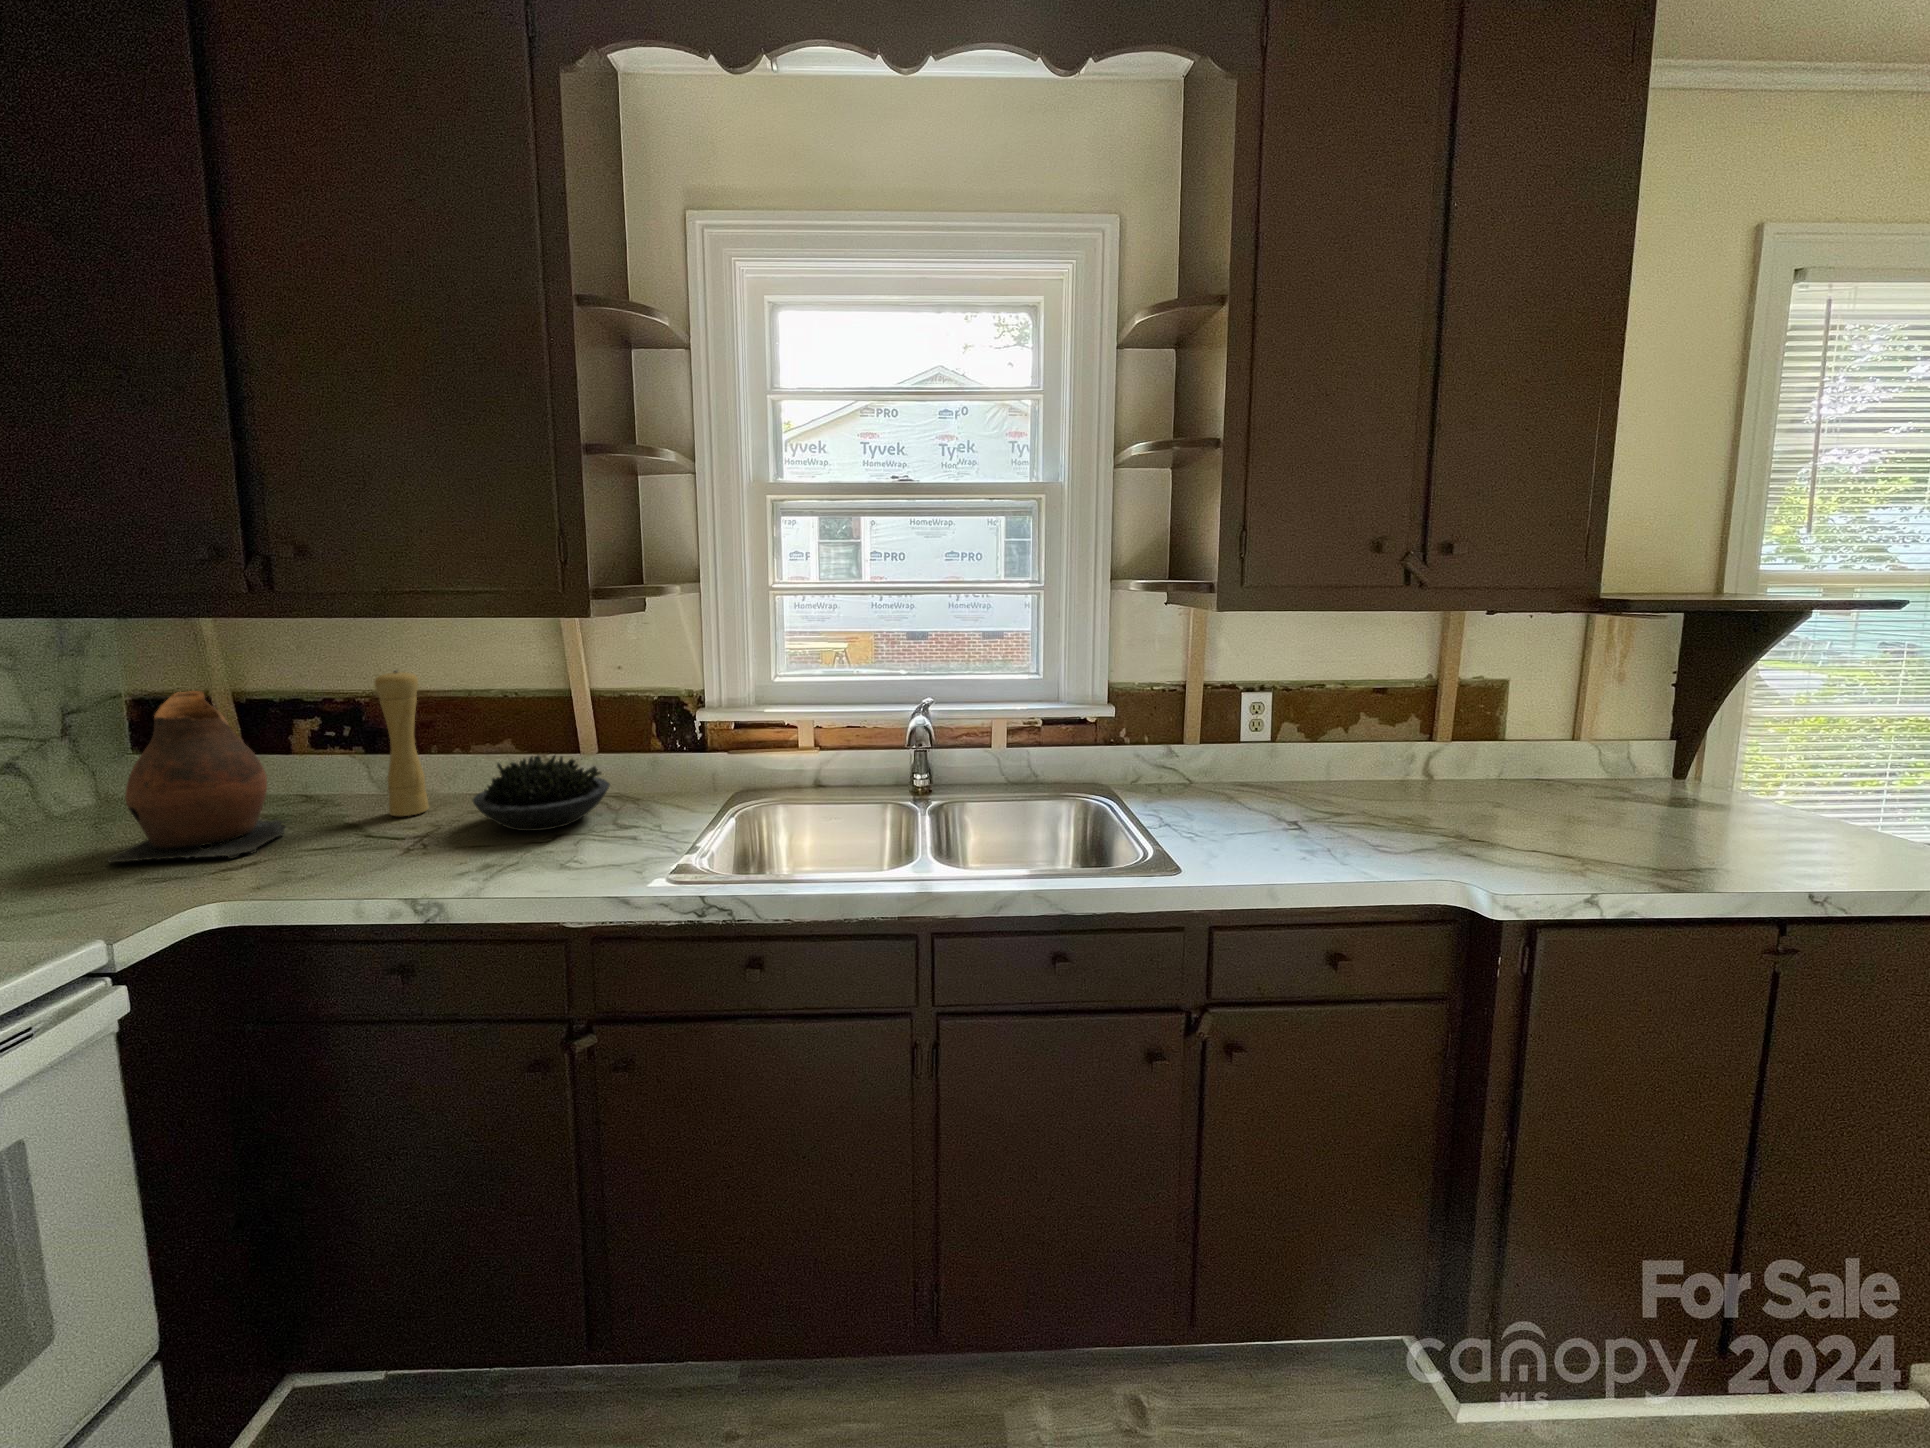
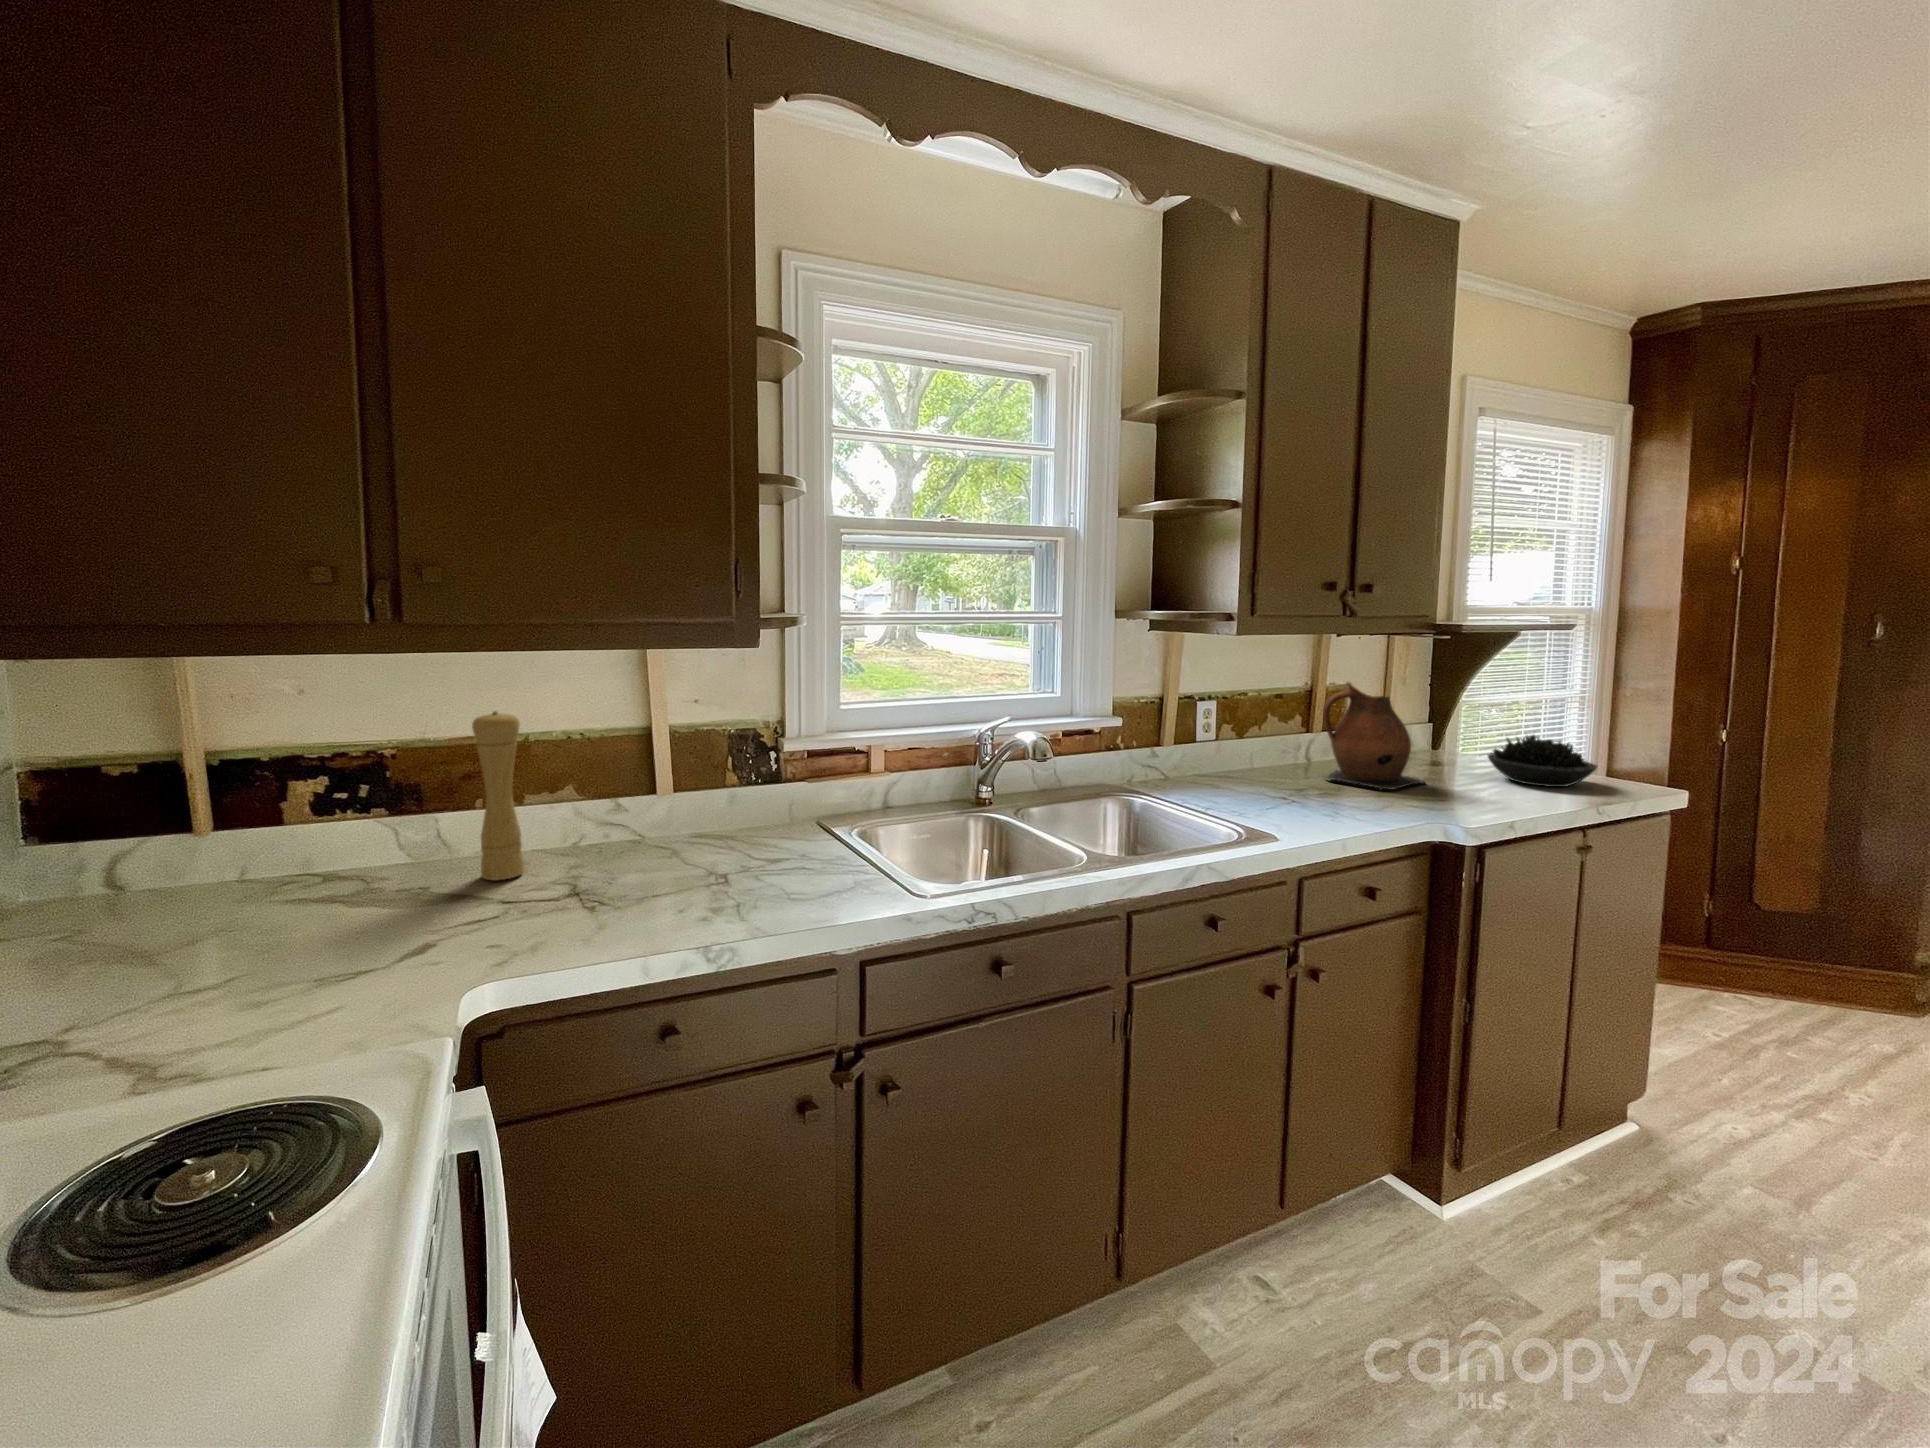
ceramic pitcher: present [107,691,290,862] -> present [1323,682,1424,790]
succulent plant: present [473,755,610,831] -> present [1488,735,1597,787]

